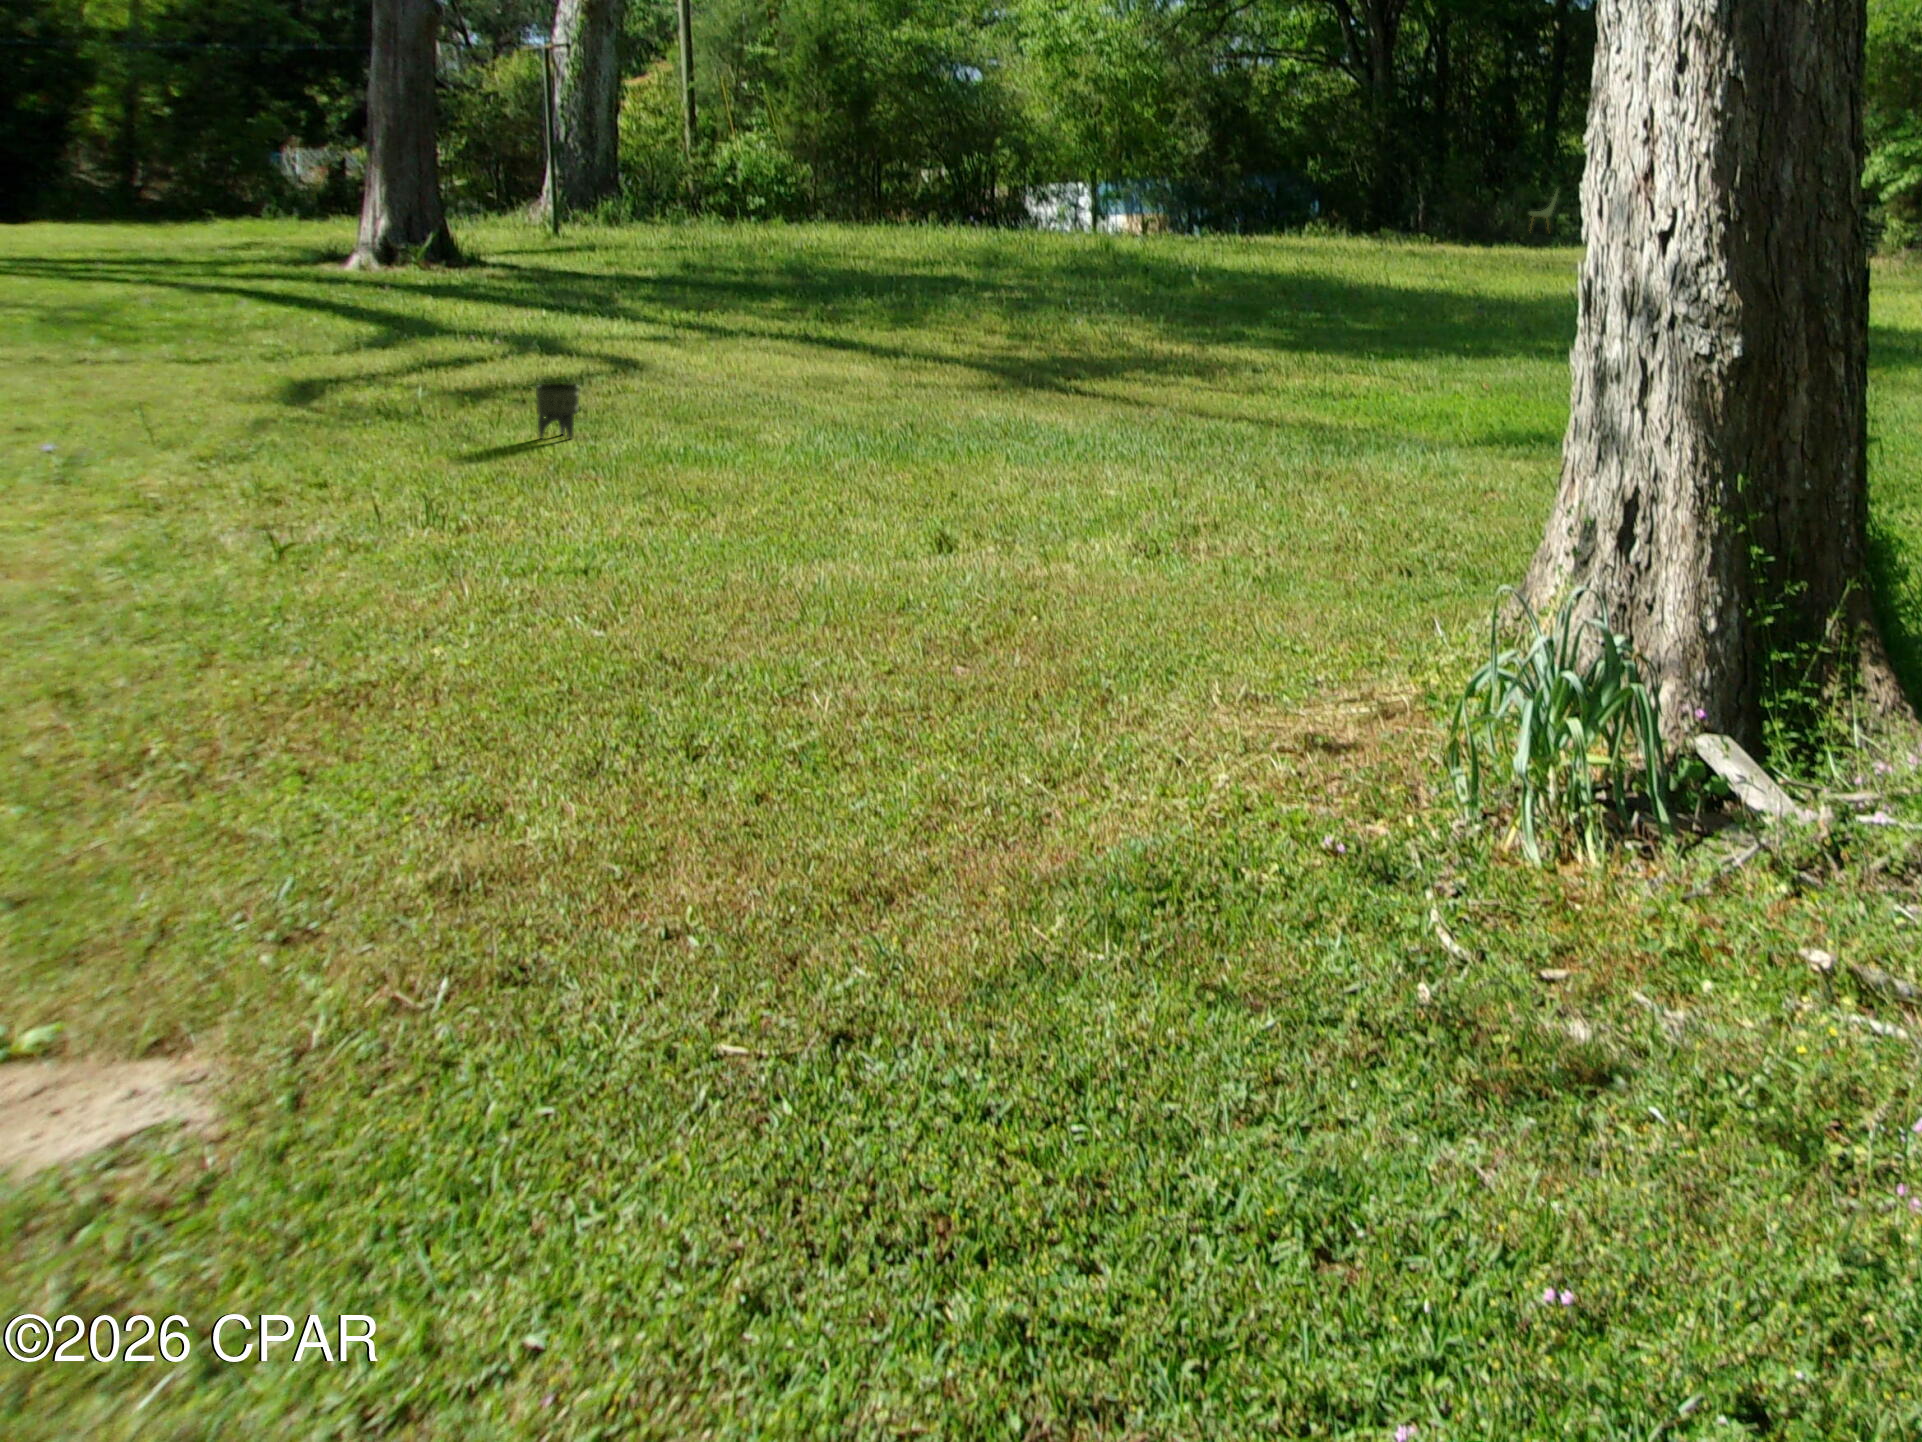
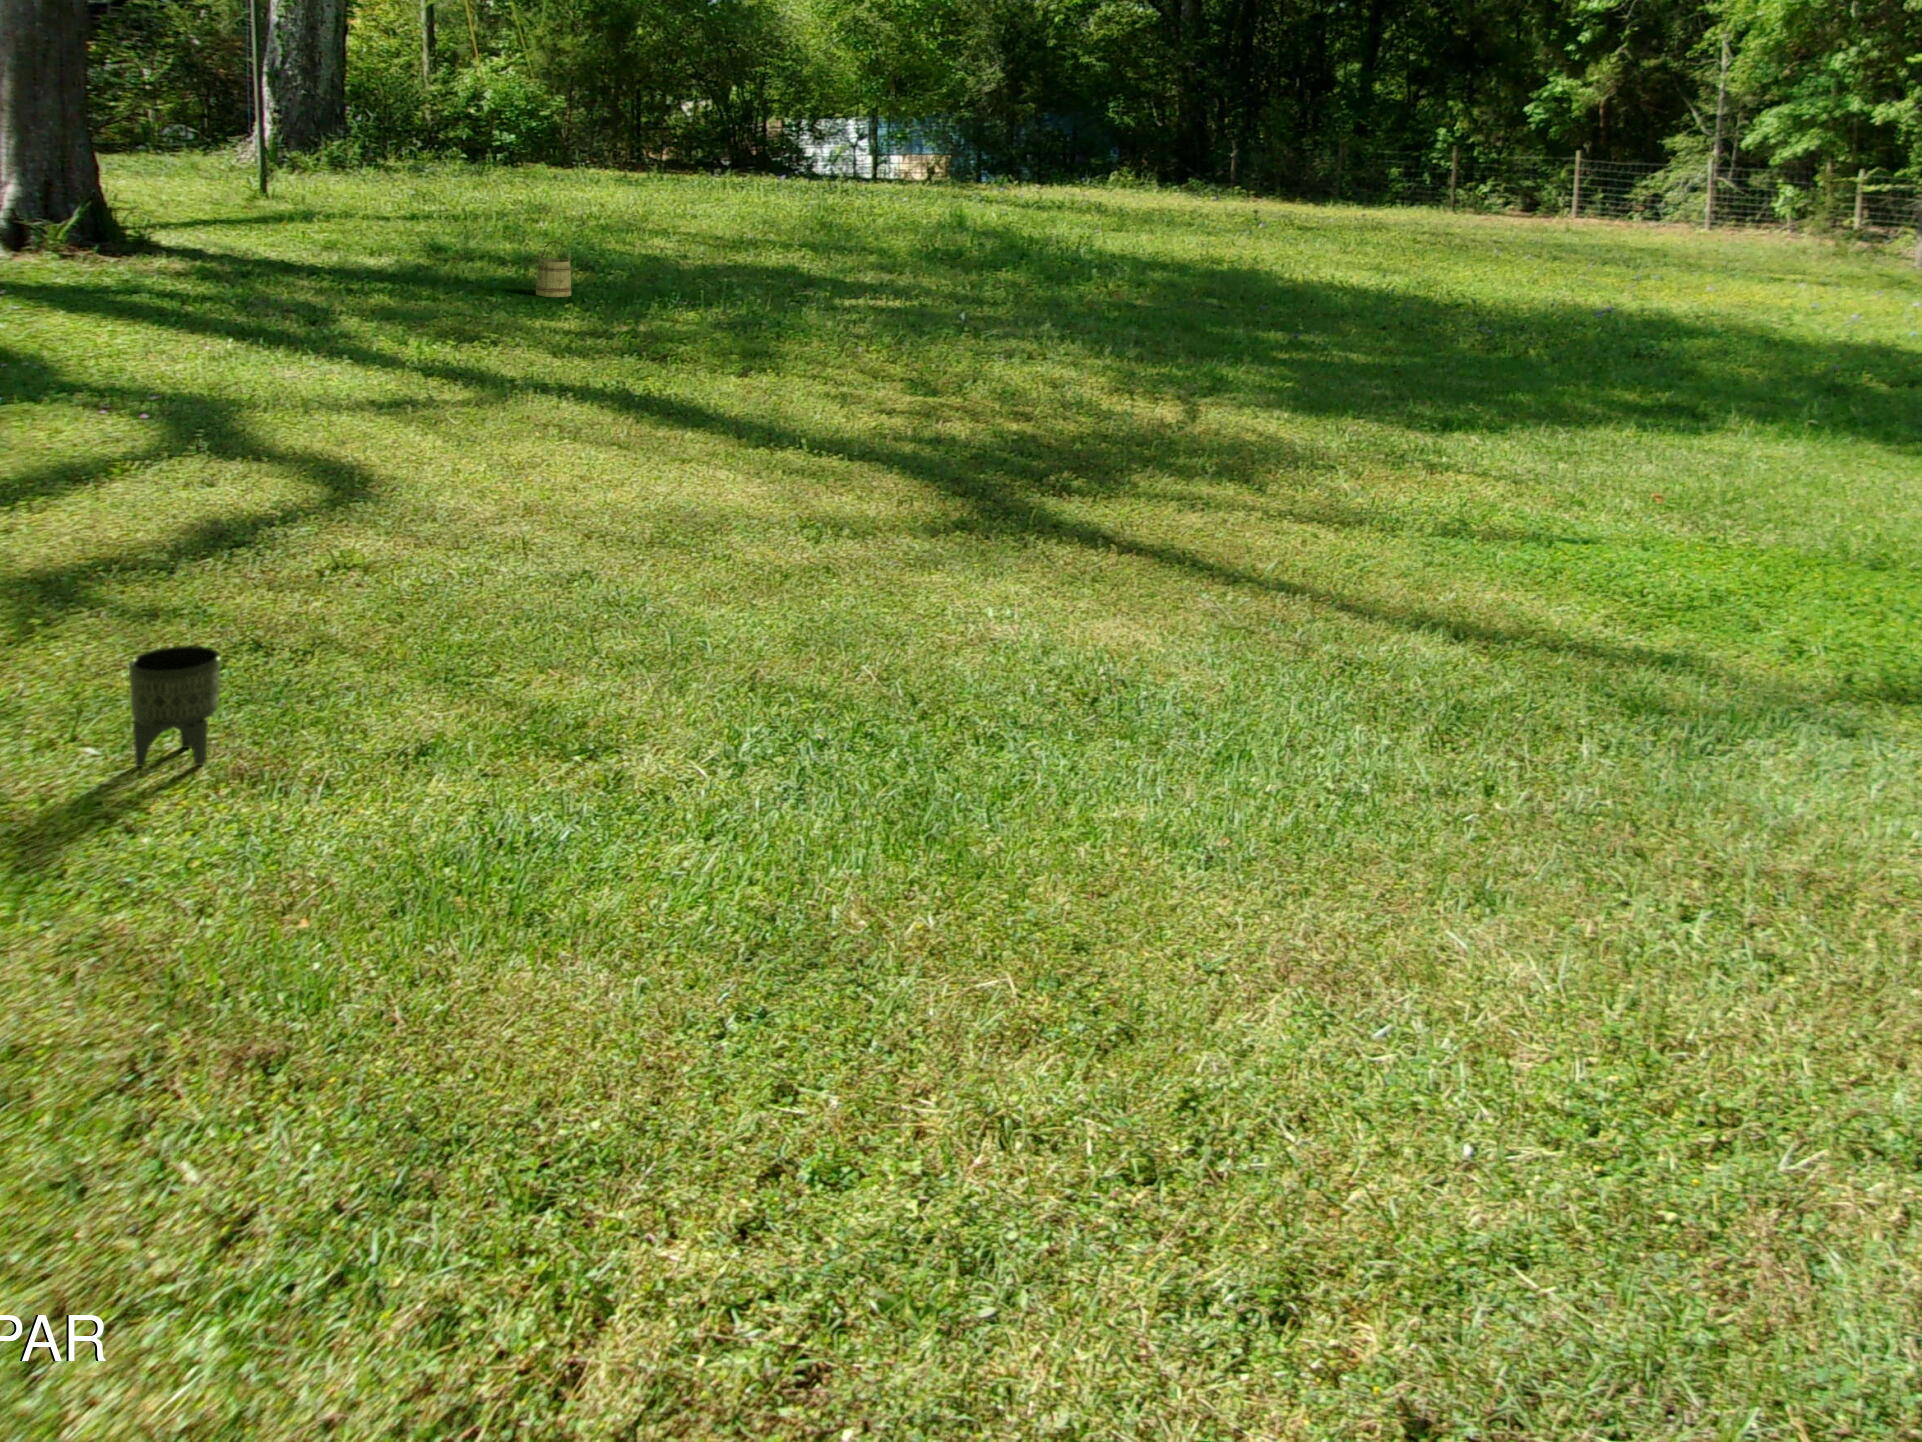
chair: present [1529,189,1558,219] -> none [1339,143,1374,193]
bucket: none [767,252,795,295] -> present [536,241,572,297]

